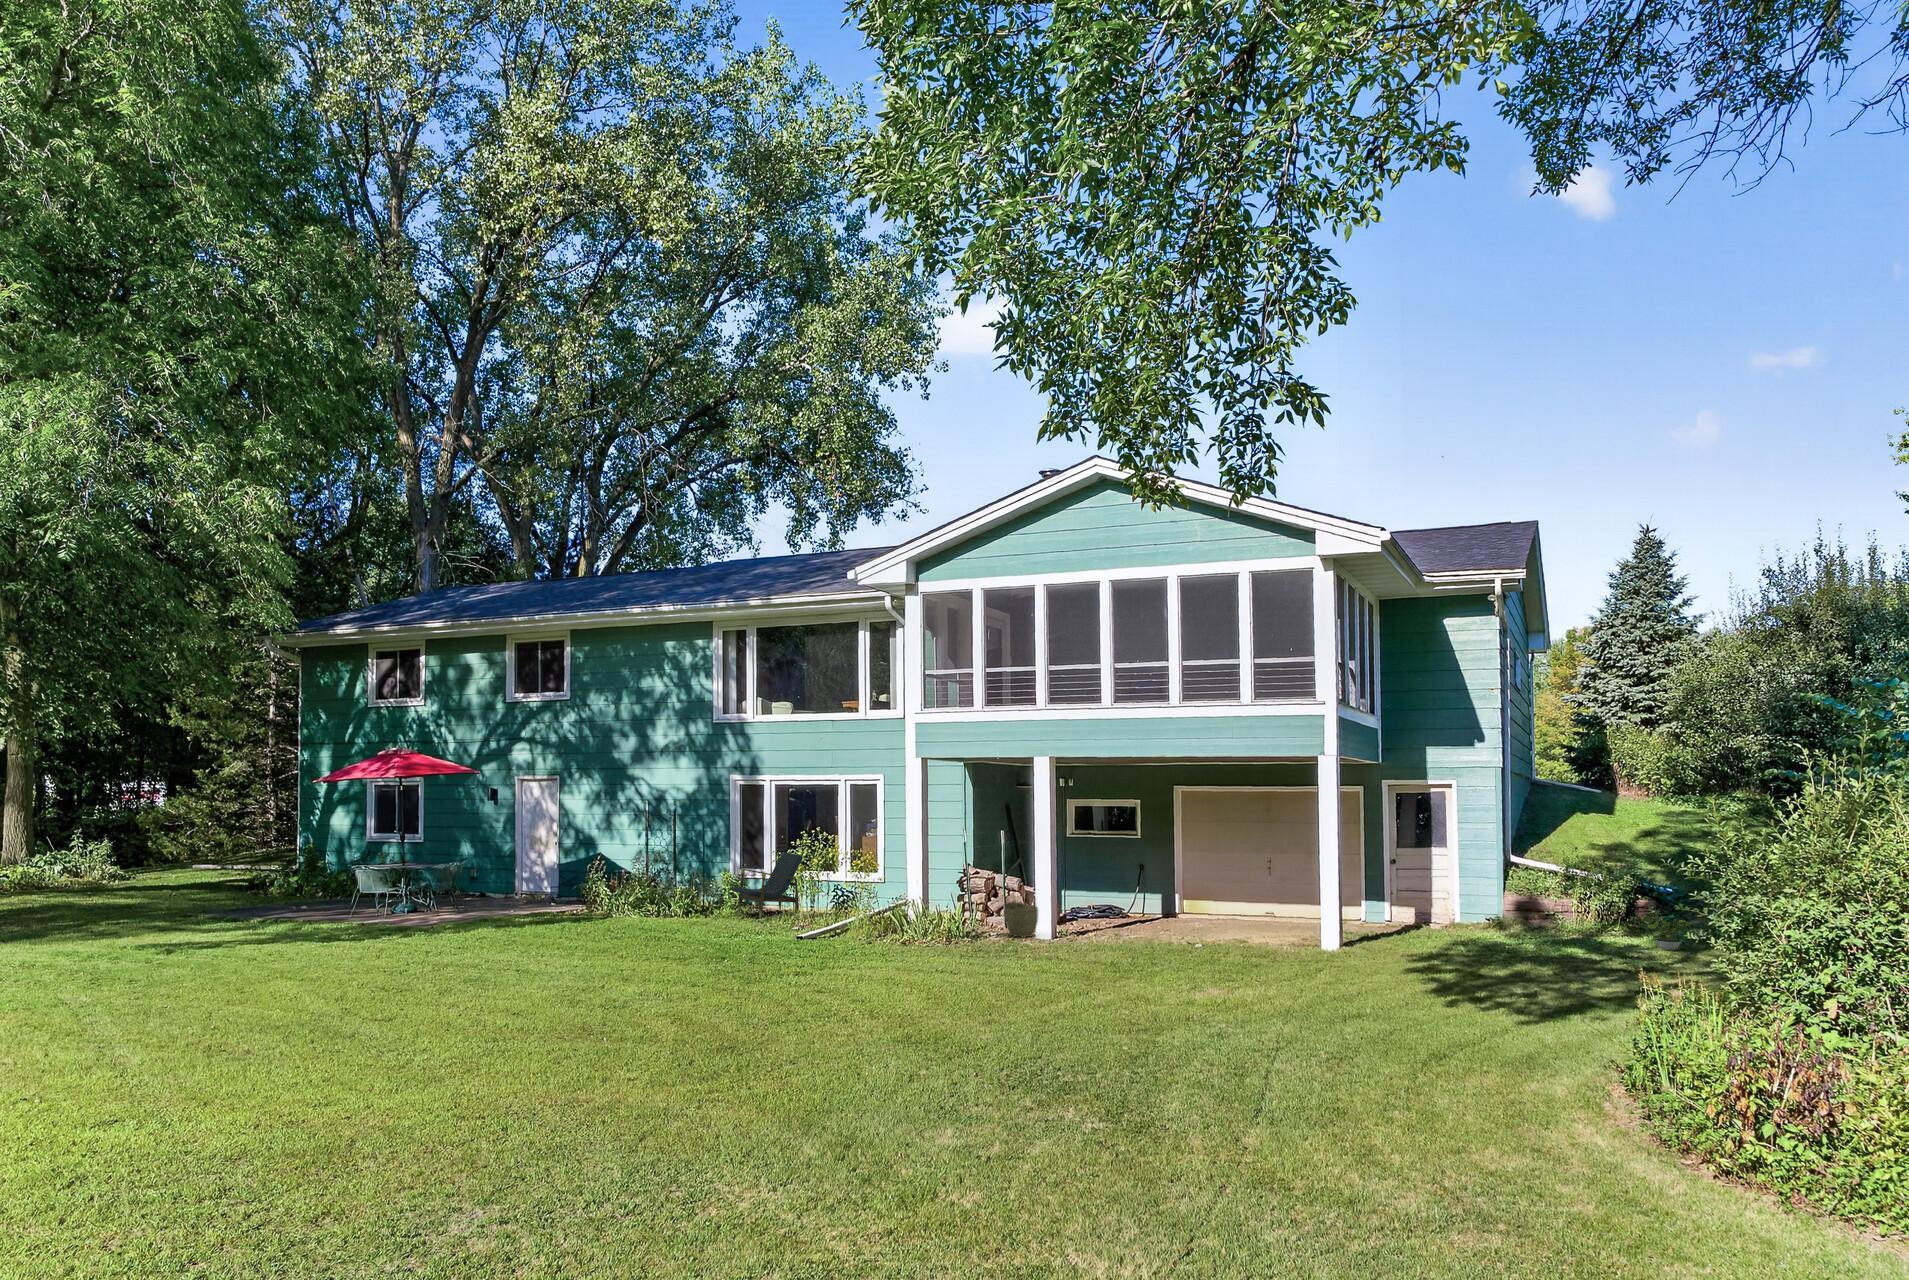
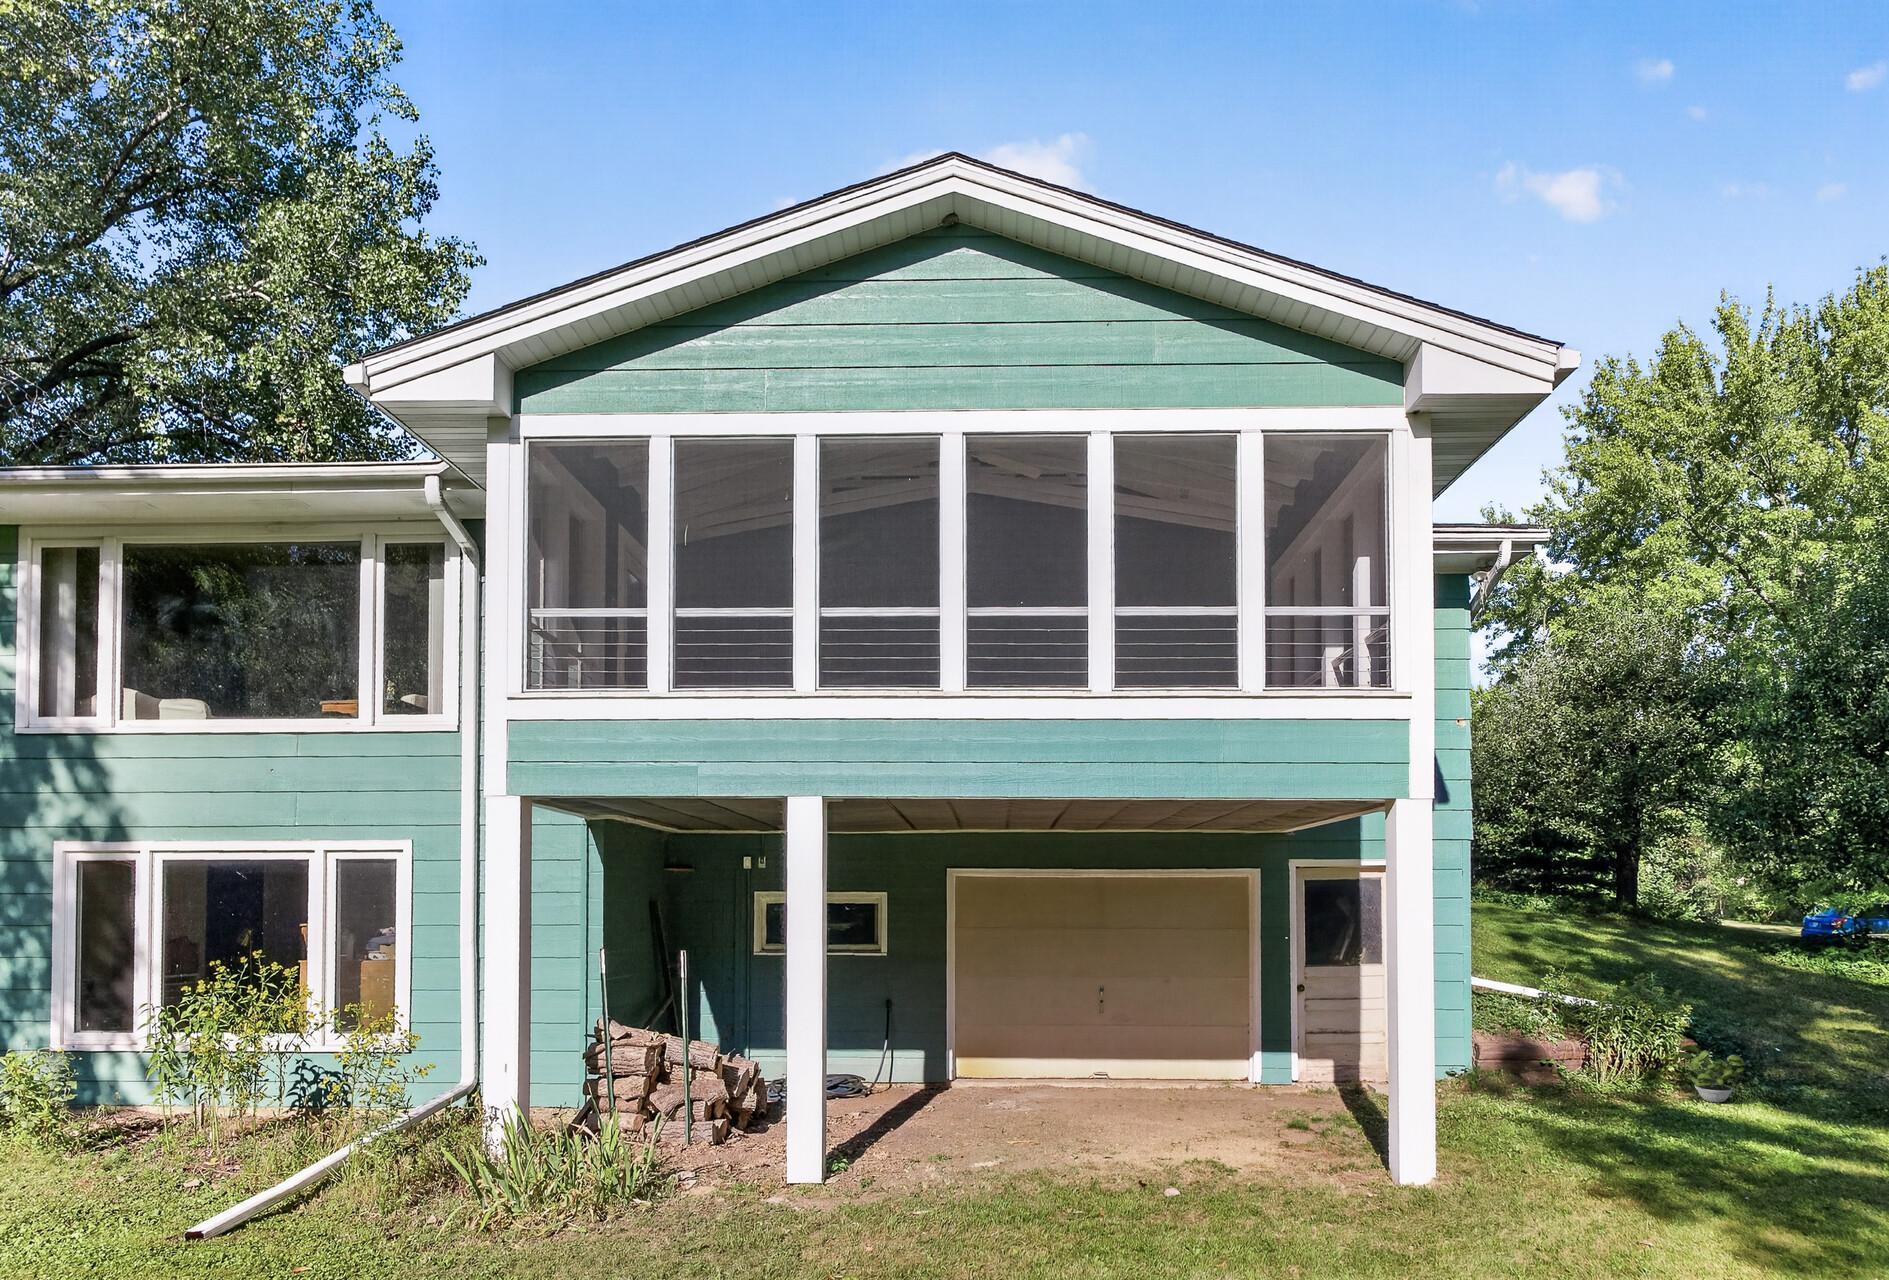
lounge chair: present [733,853,803,918] -> none [71,1004,235,1155]
woven basket: present [1004,895,1038,937] -> none [700,1078,770,1170]

